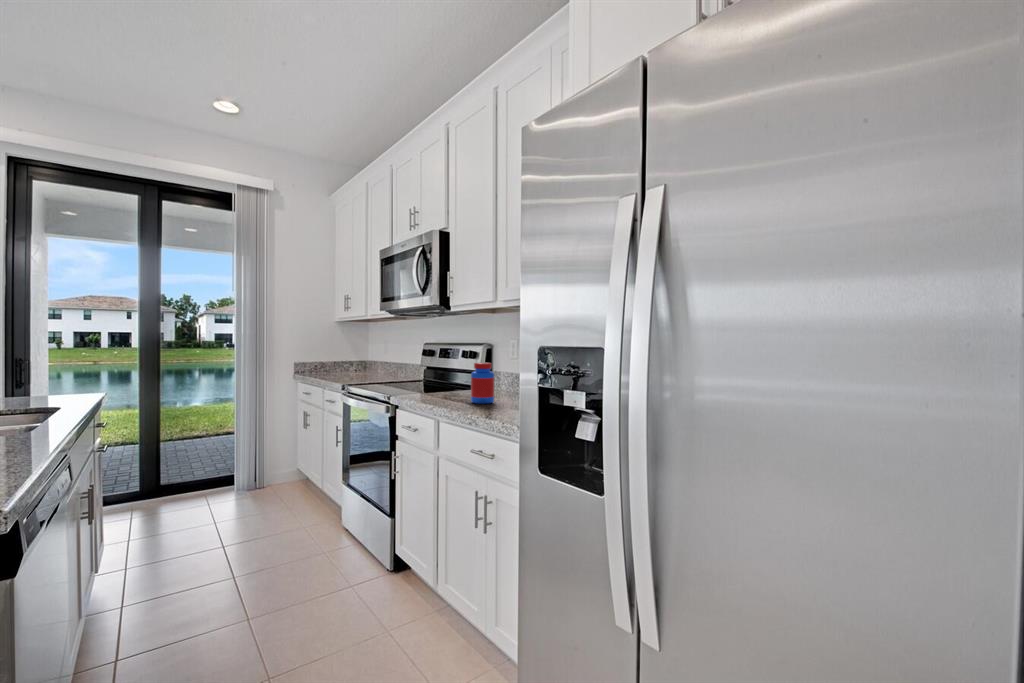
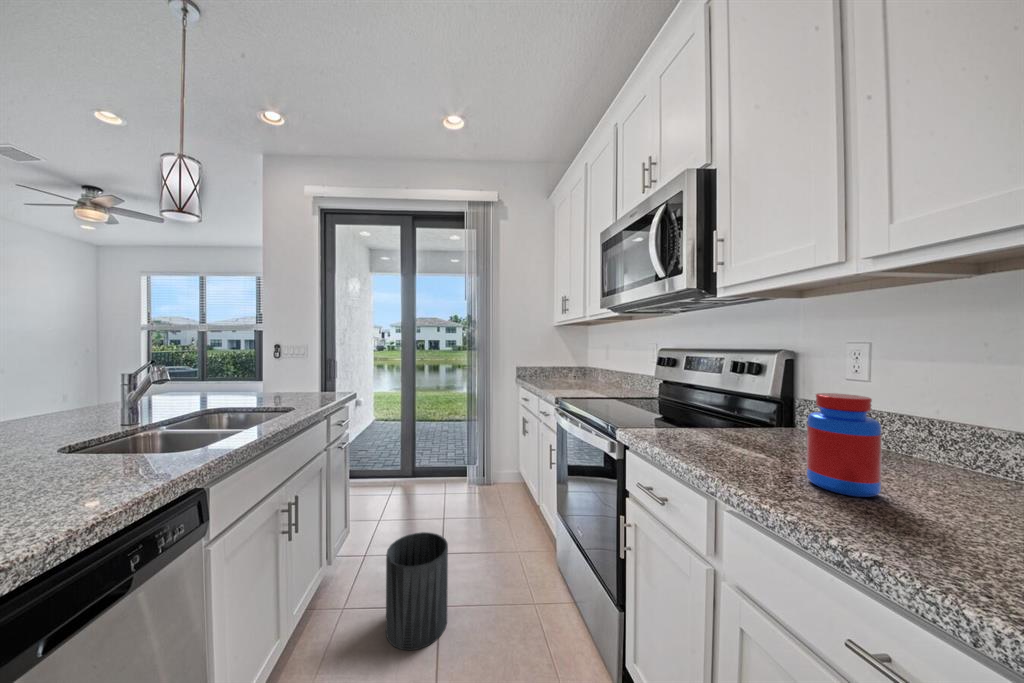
trash can: none [189,507,250,596] -> present [386,532,448,650]

